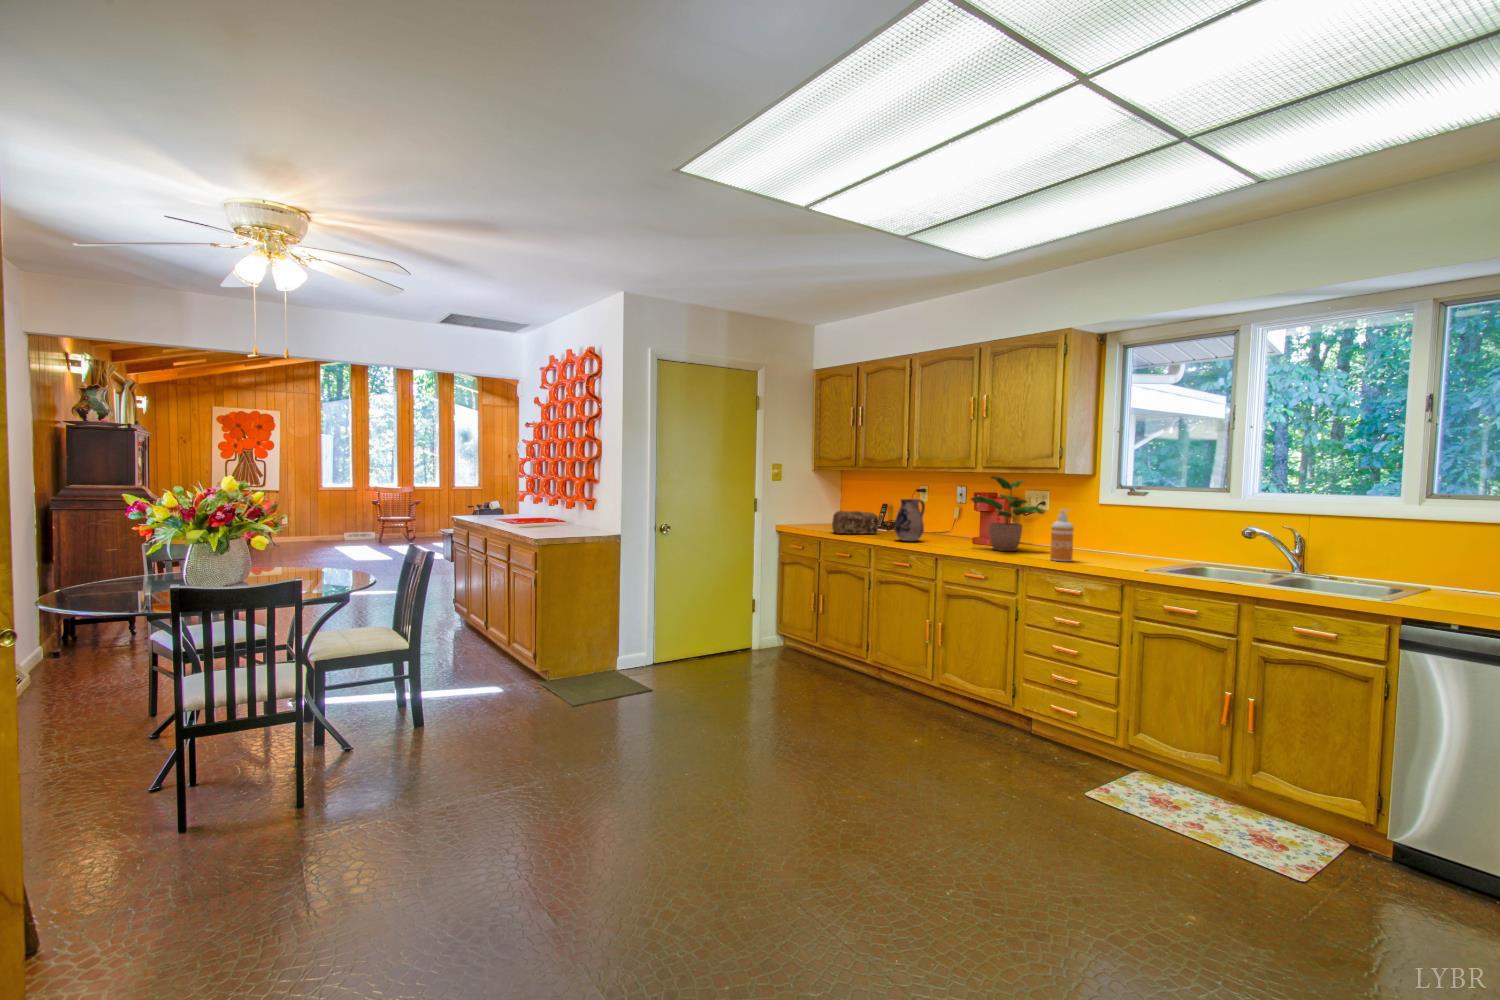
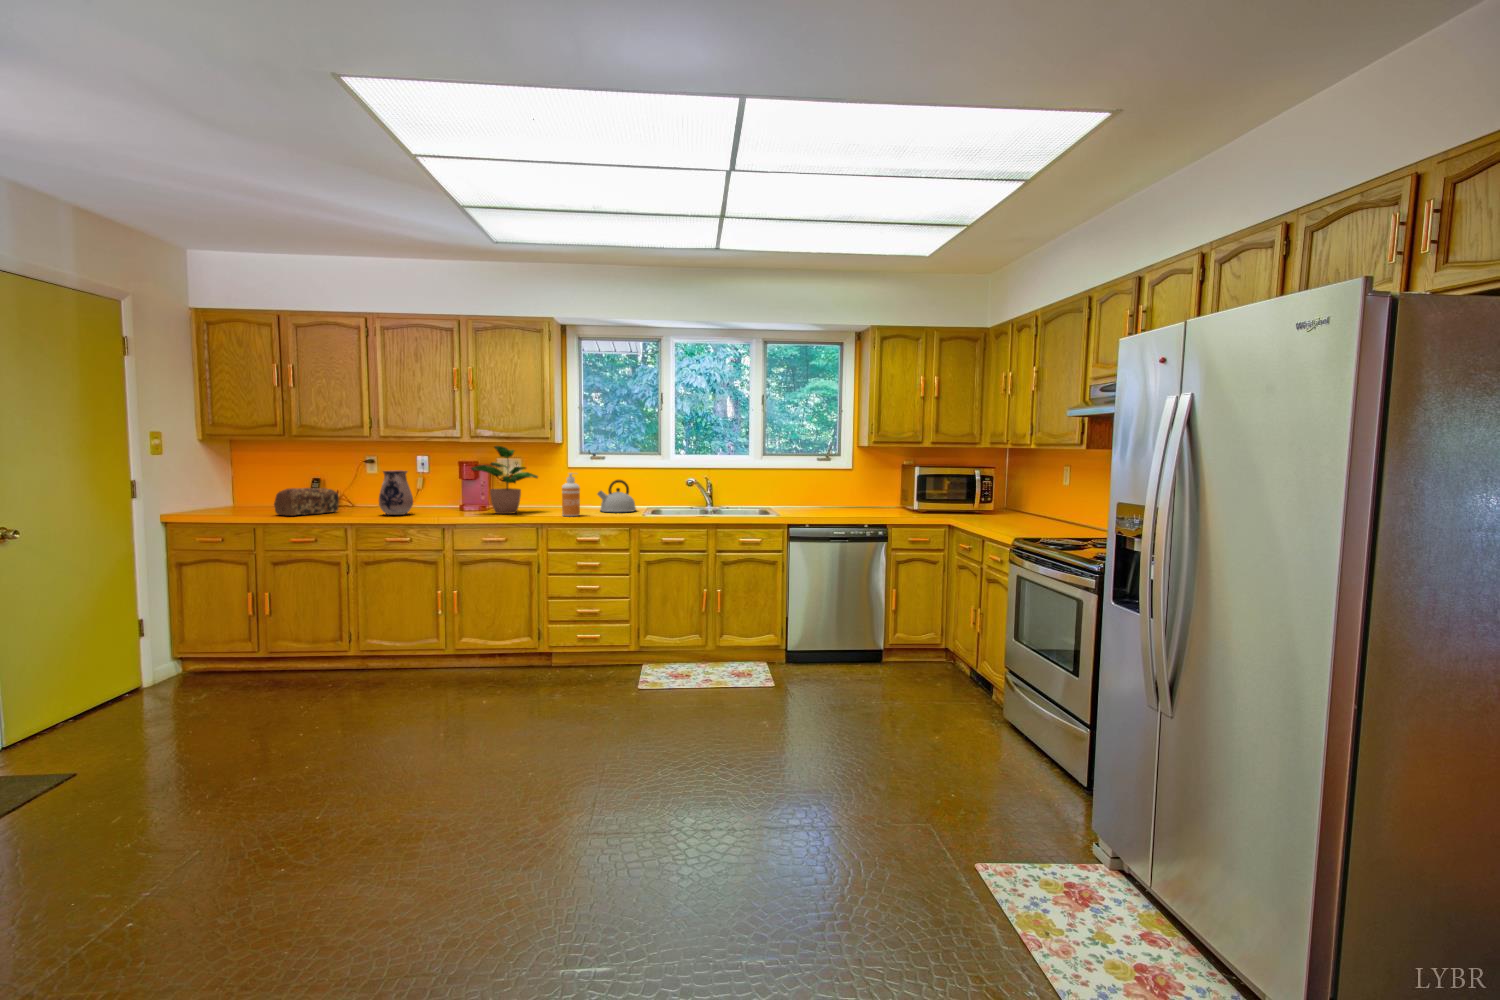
kettle: none [1111,522,1169,565] -> present [598,480,636,512]

